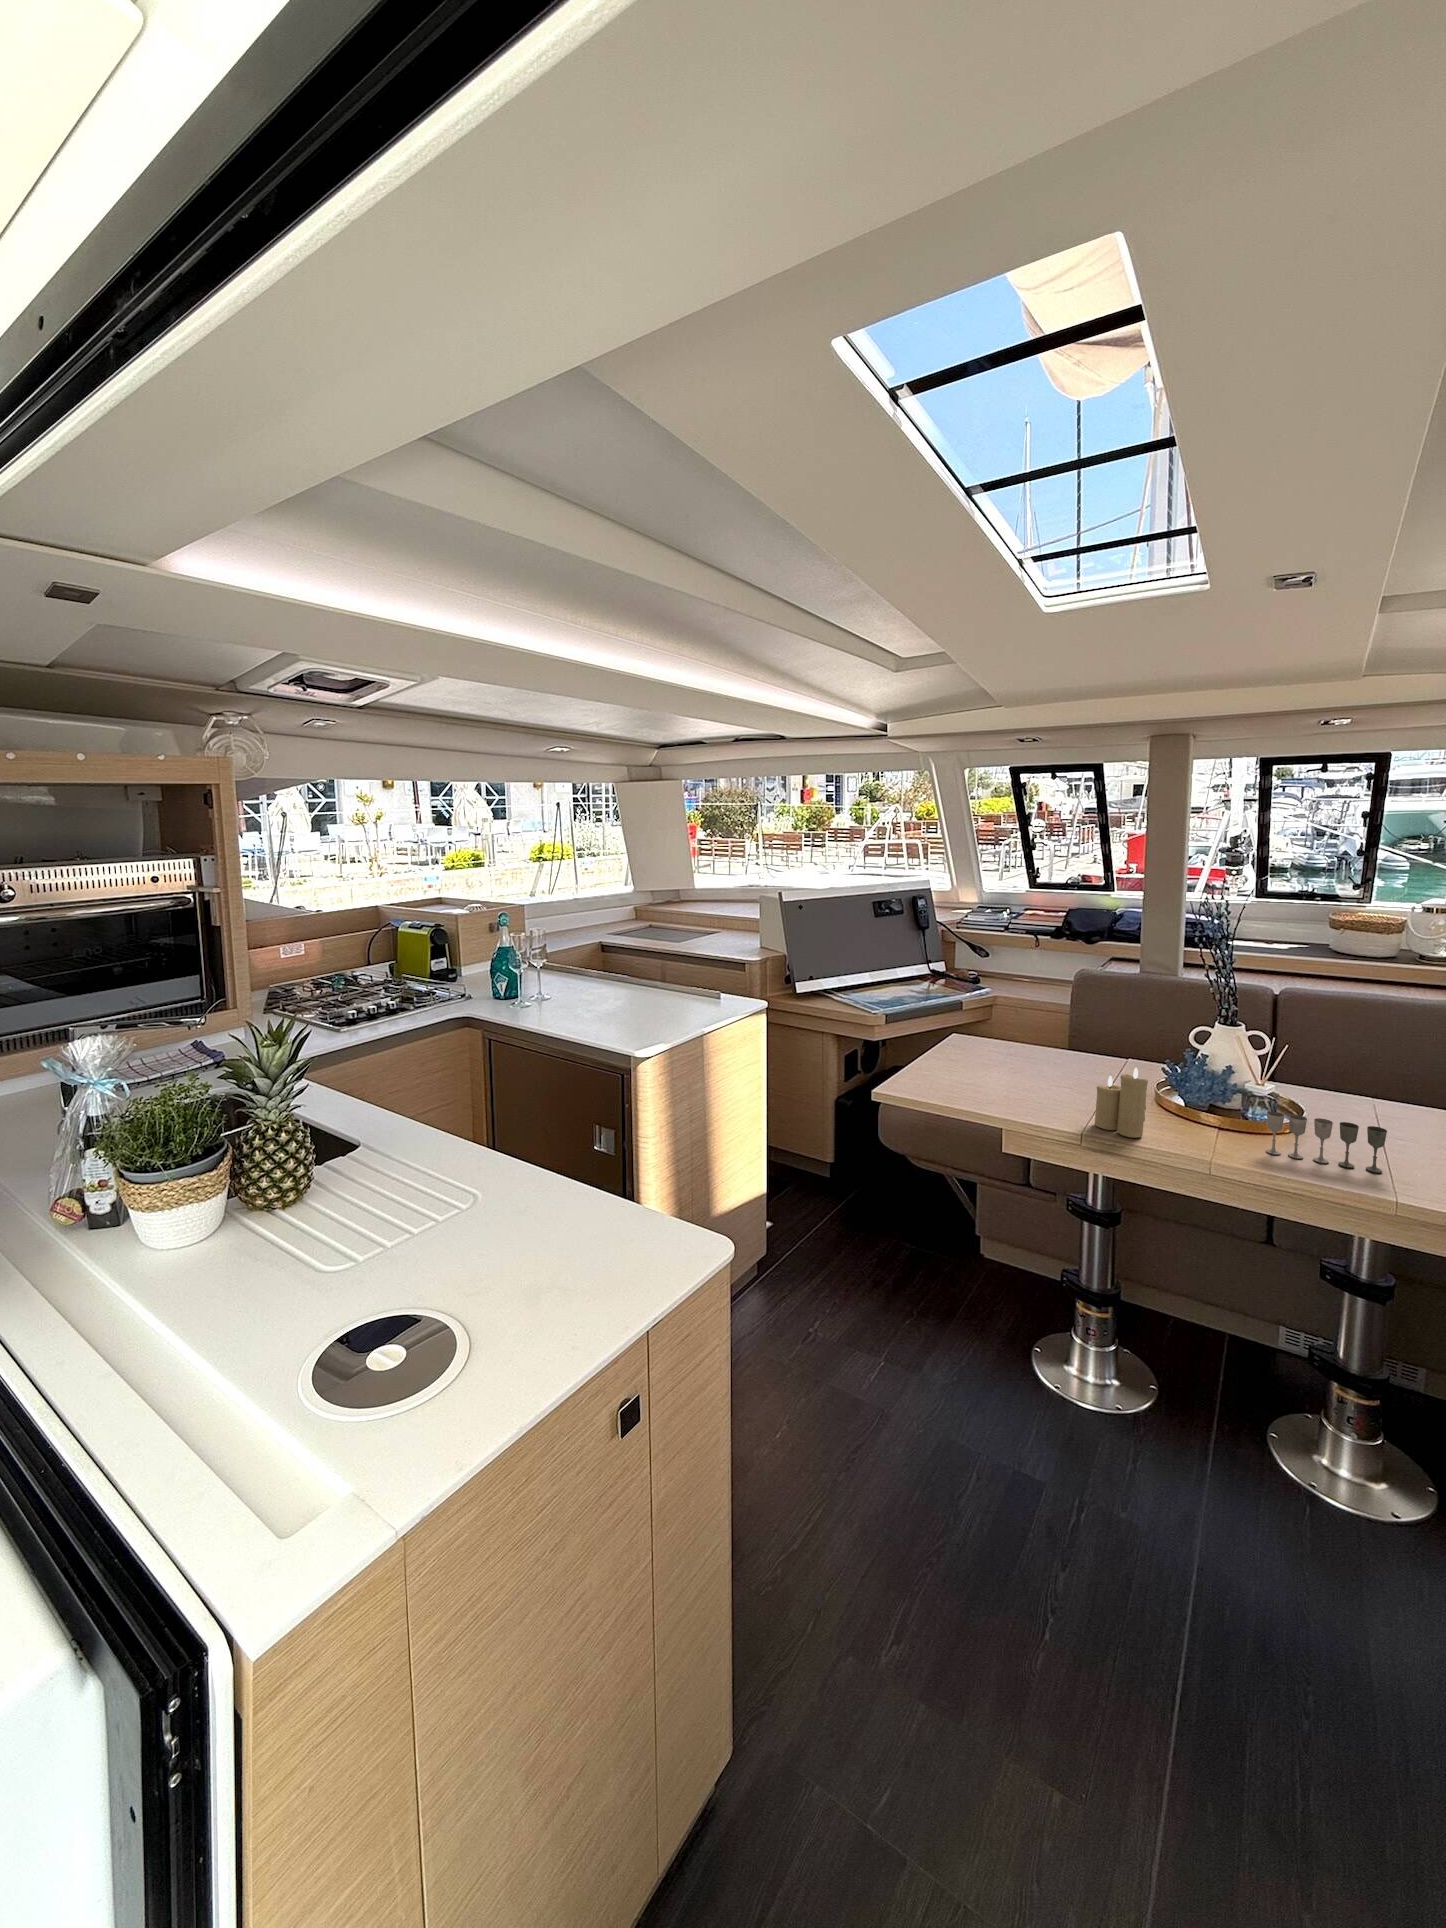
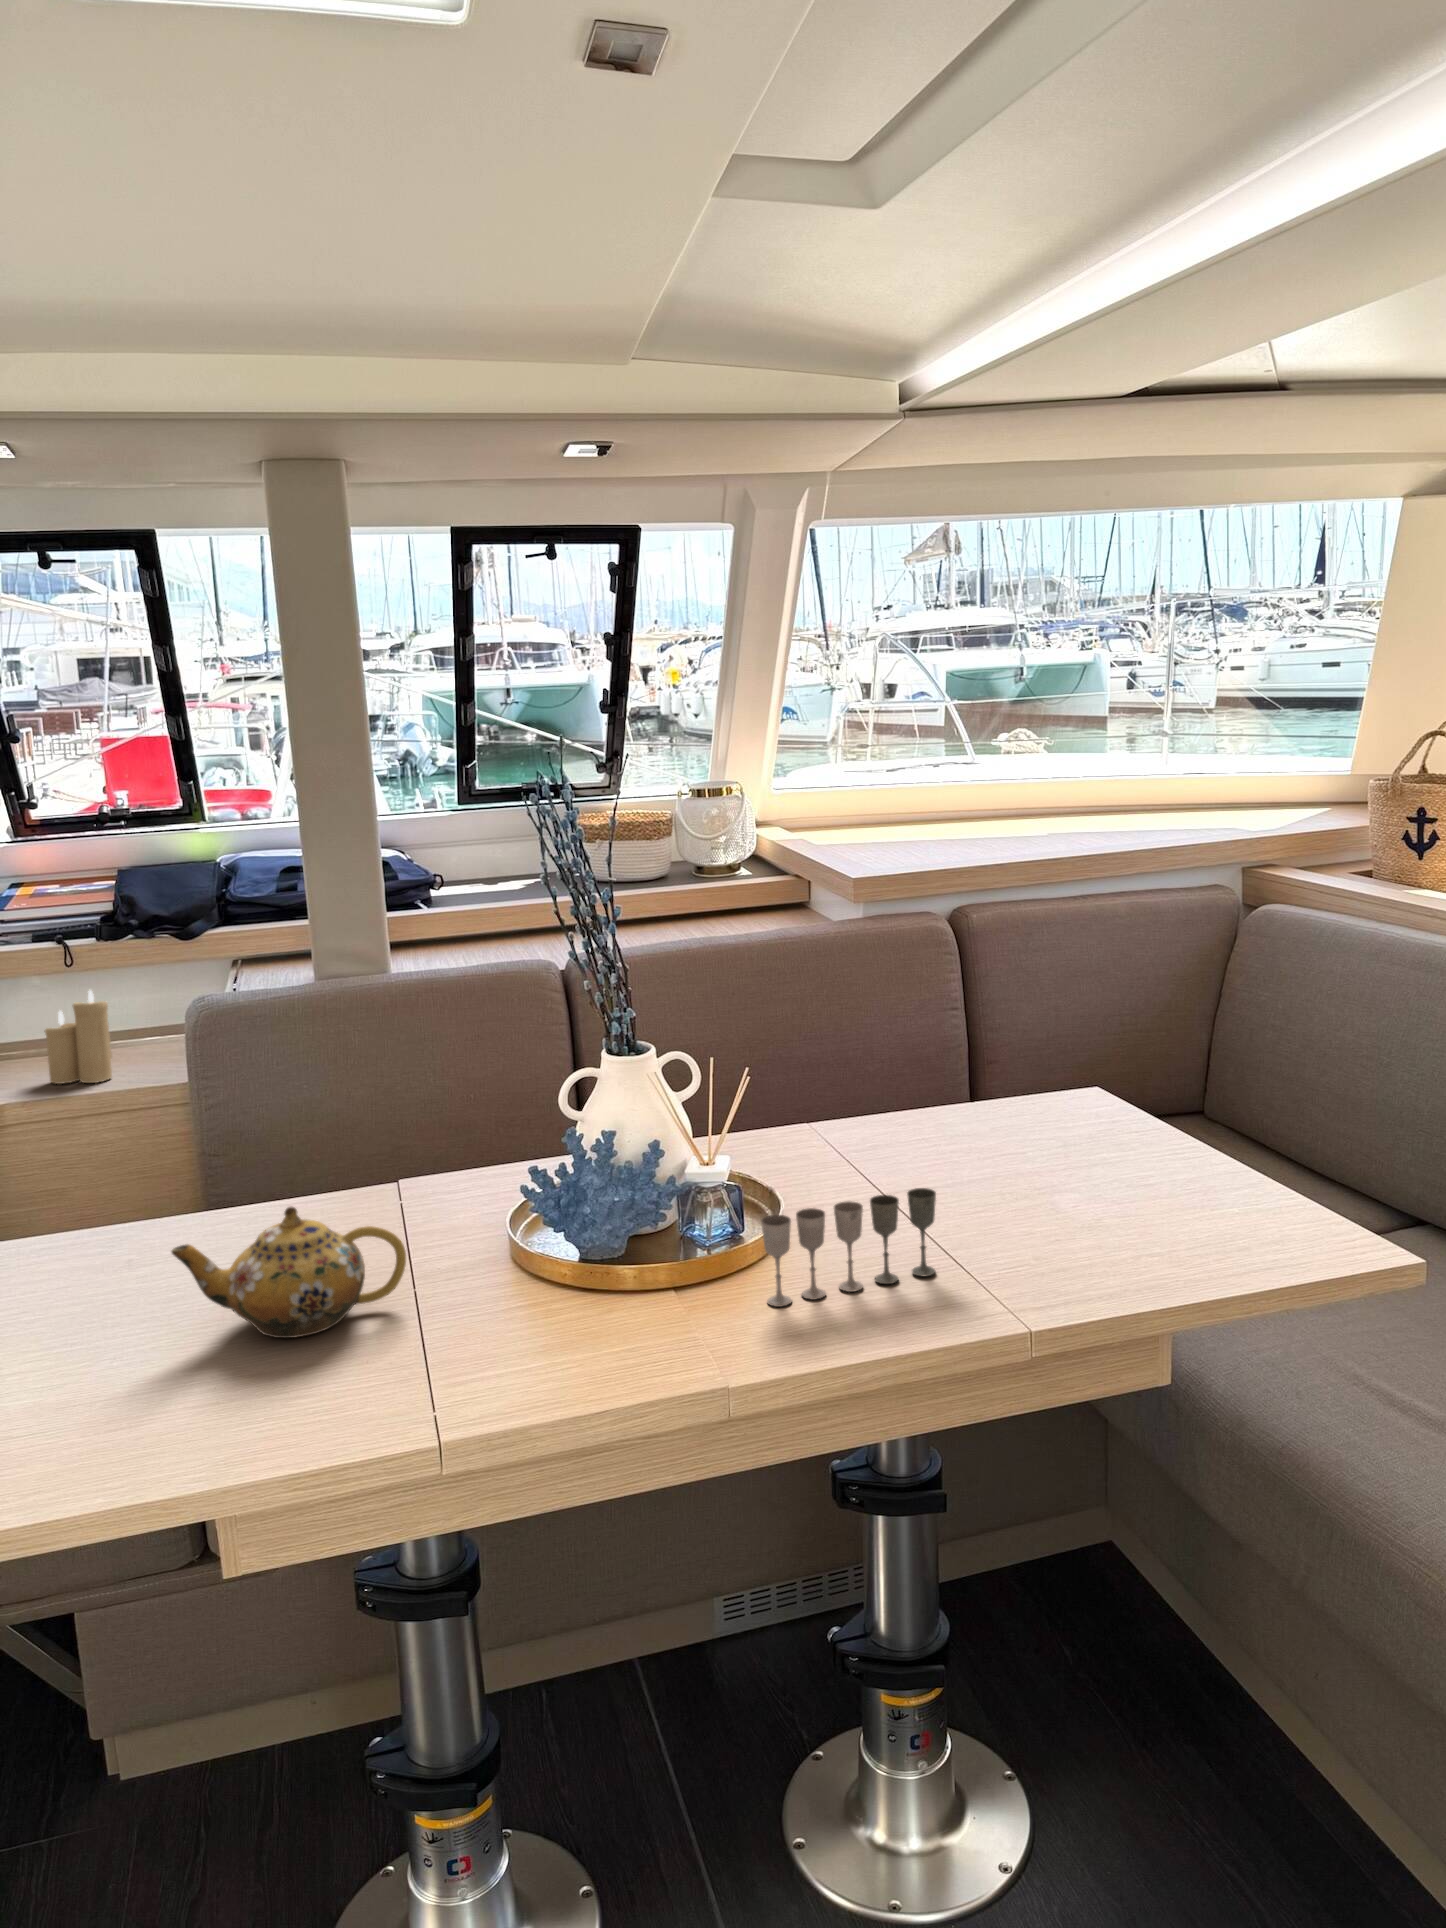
teapot: none [1009,1046,1100,1096] -> present [171,1207,406,1338]
candle: present [1095,1068,1148,1138] -> present [44,990,112,1084]

